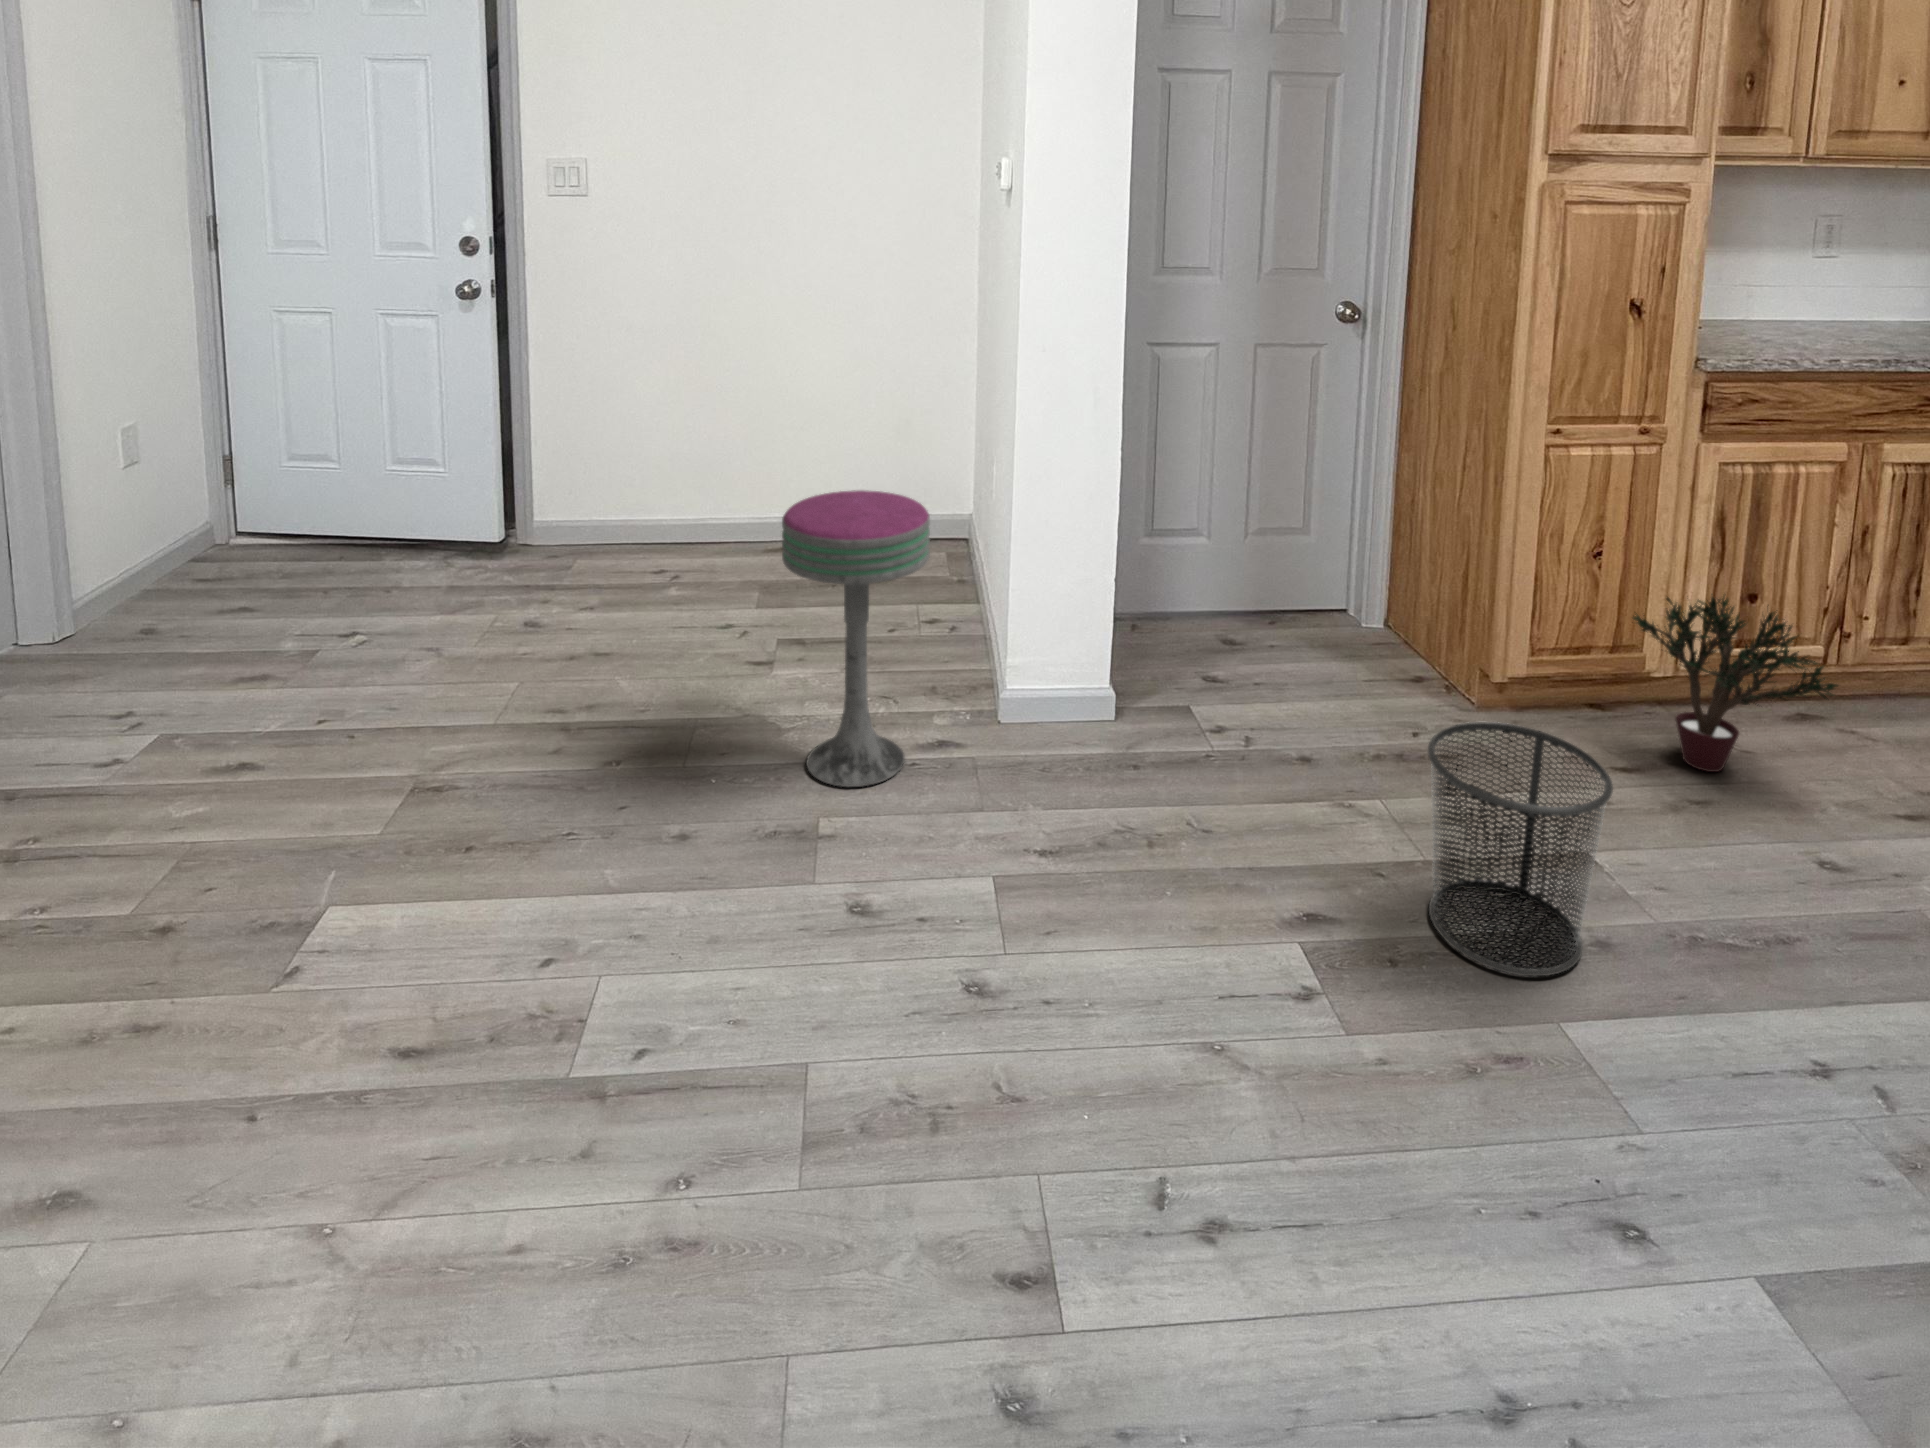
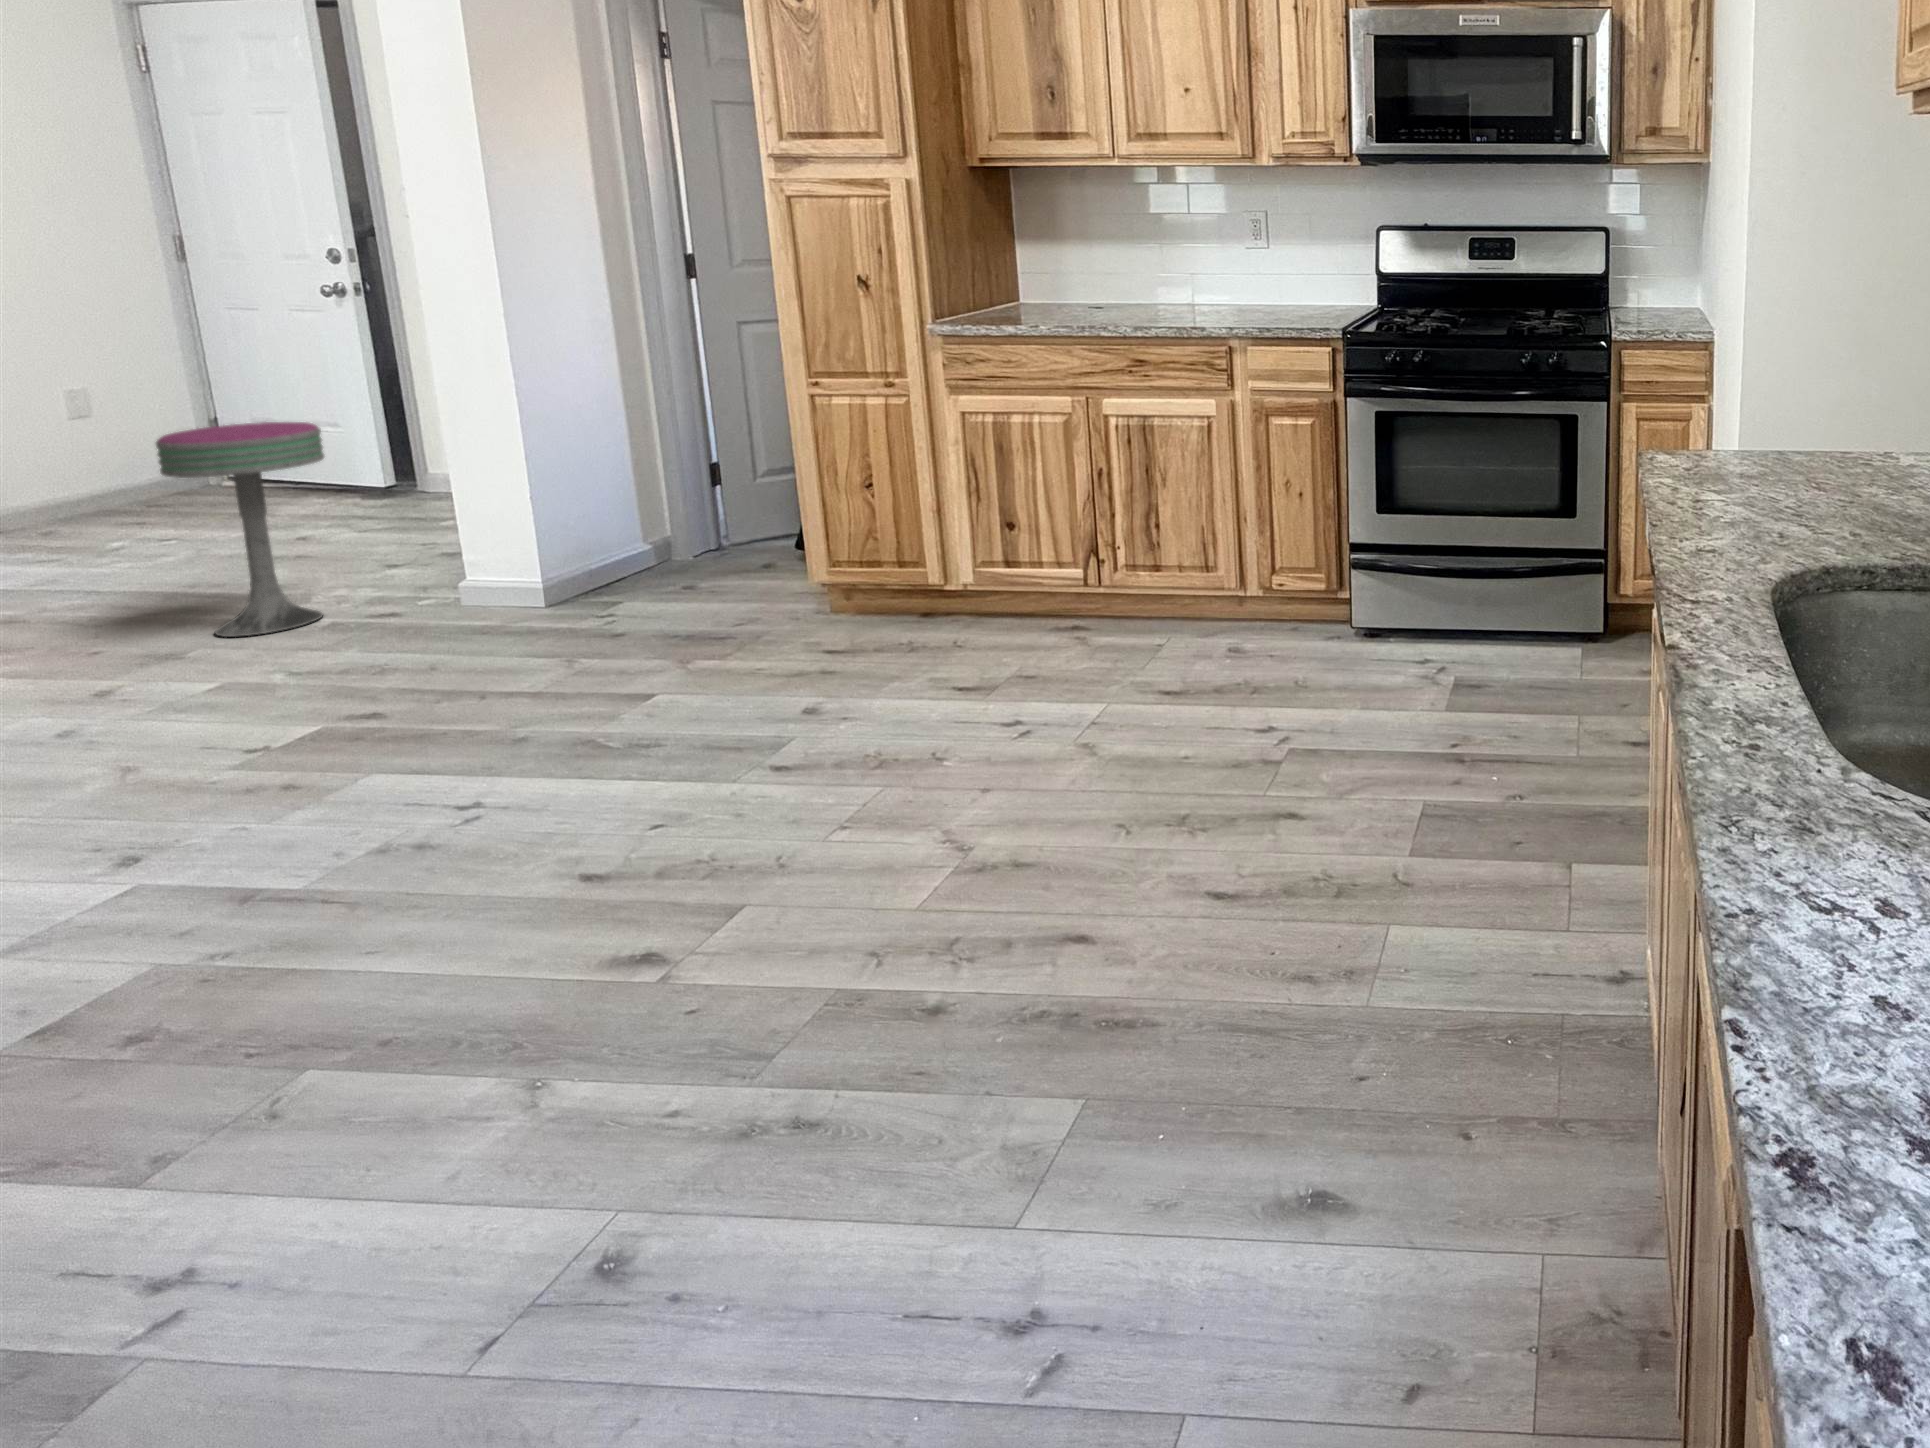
potted plant: present [1633,597,1838,772] -> none [789,512,952,659]
trash can: present [1428,722,1613,976] -> none [325,577,508,751]

